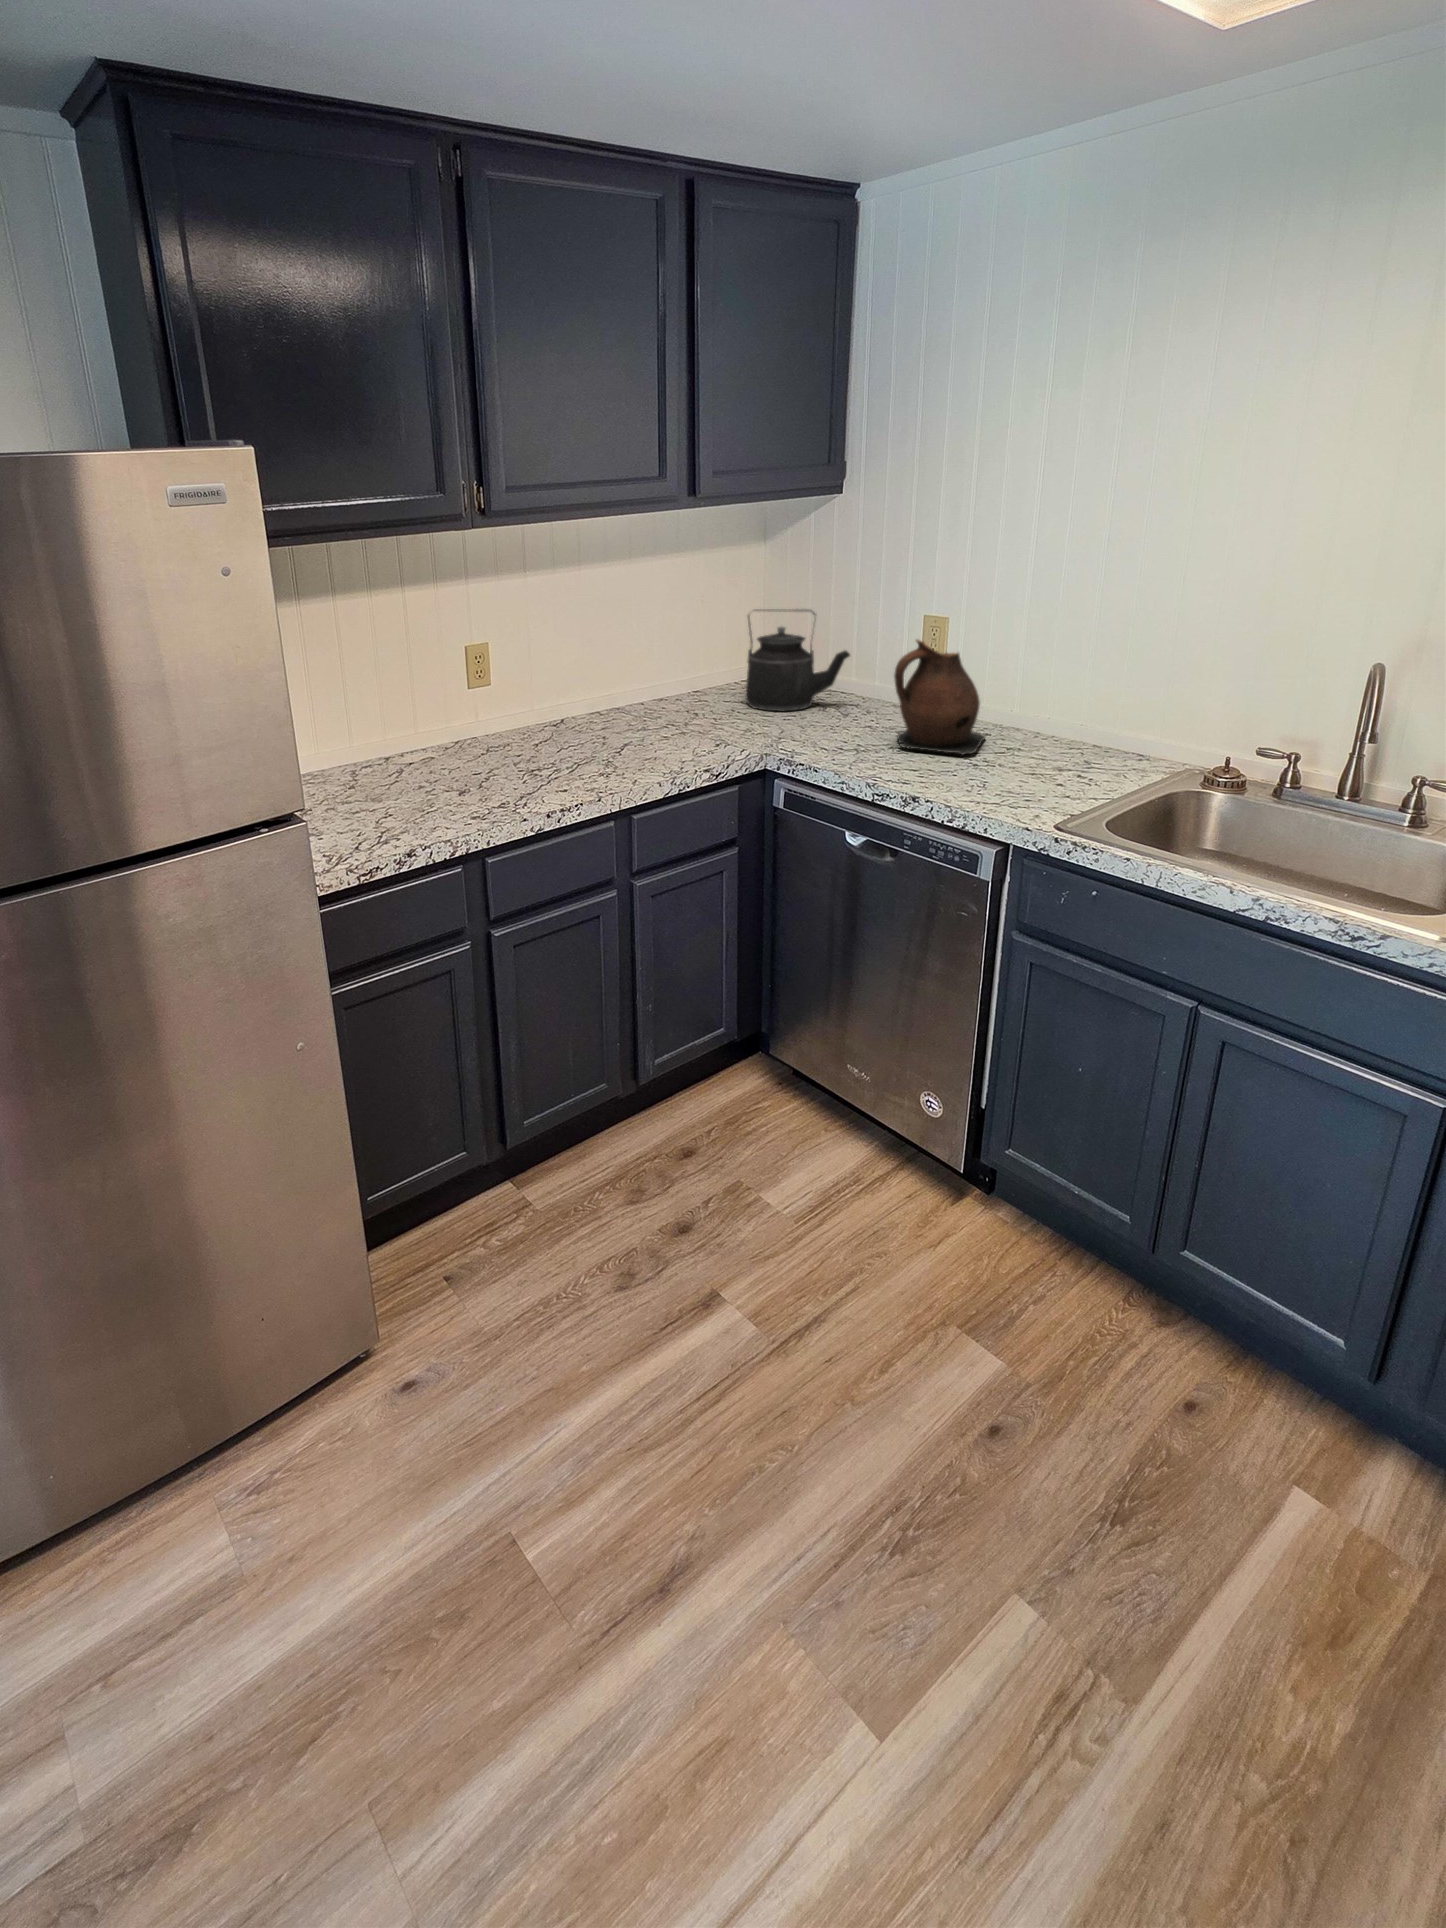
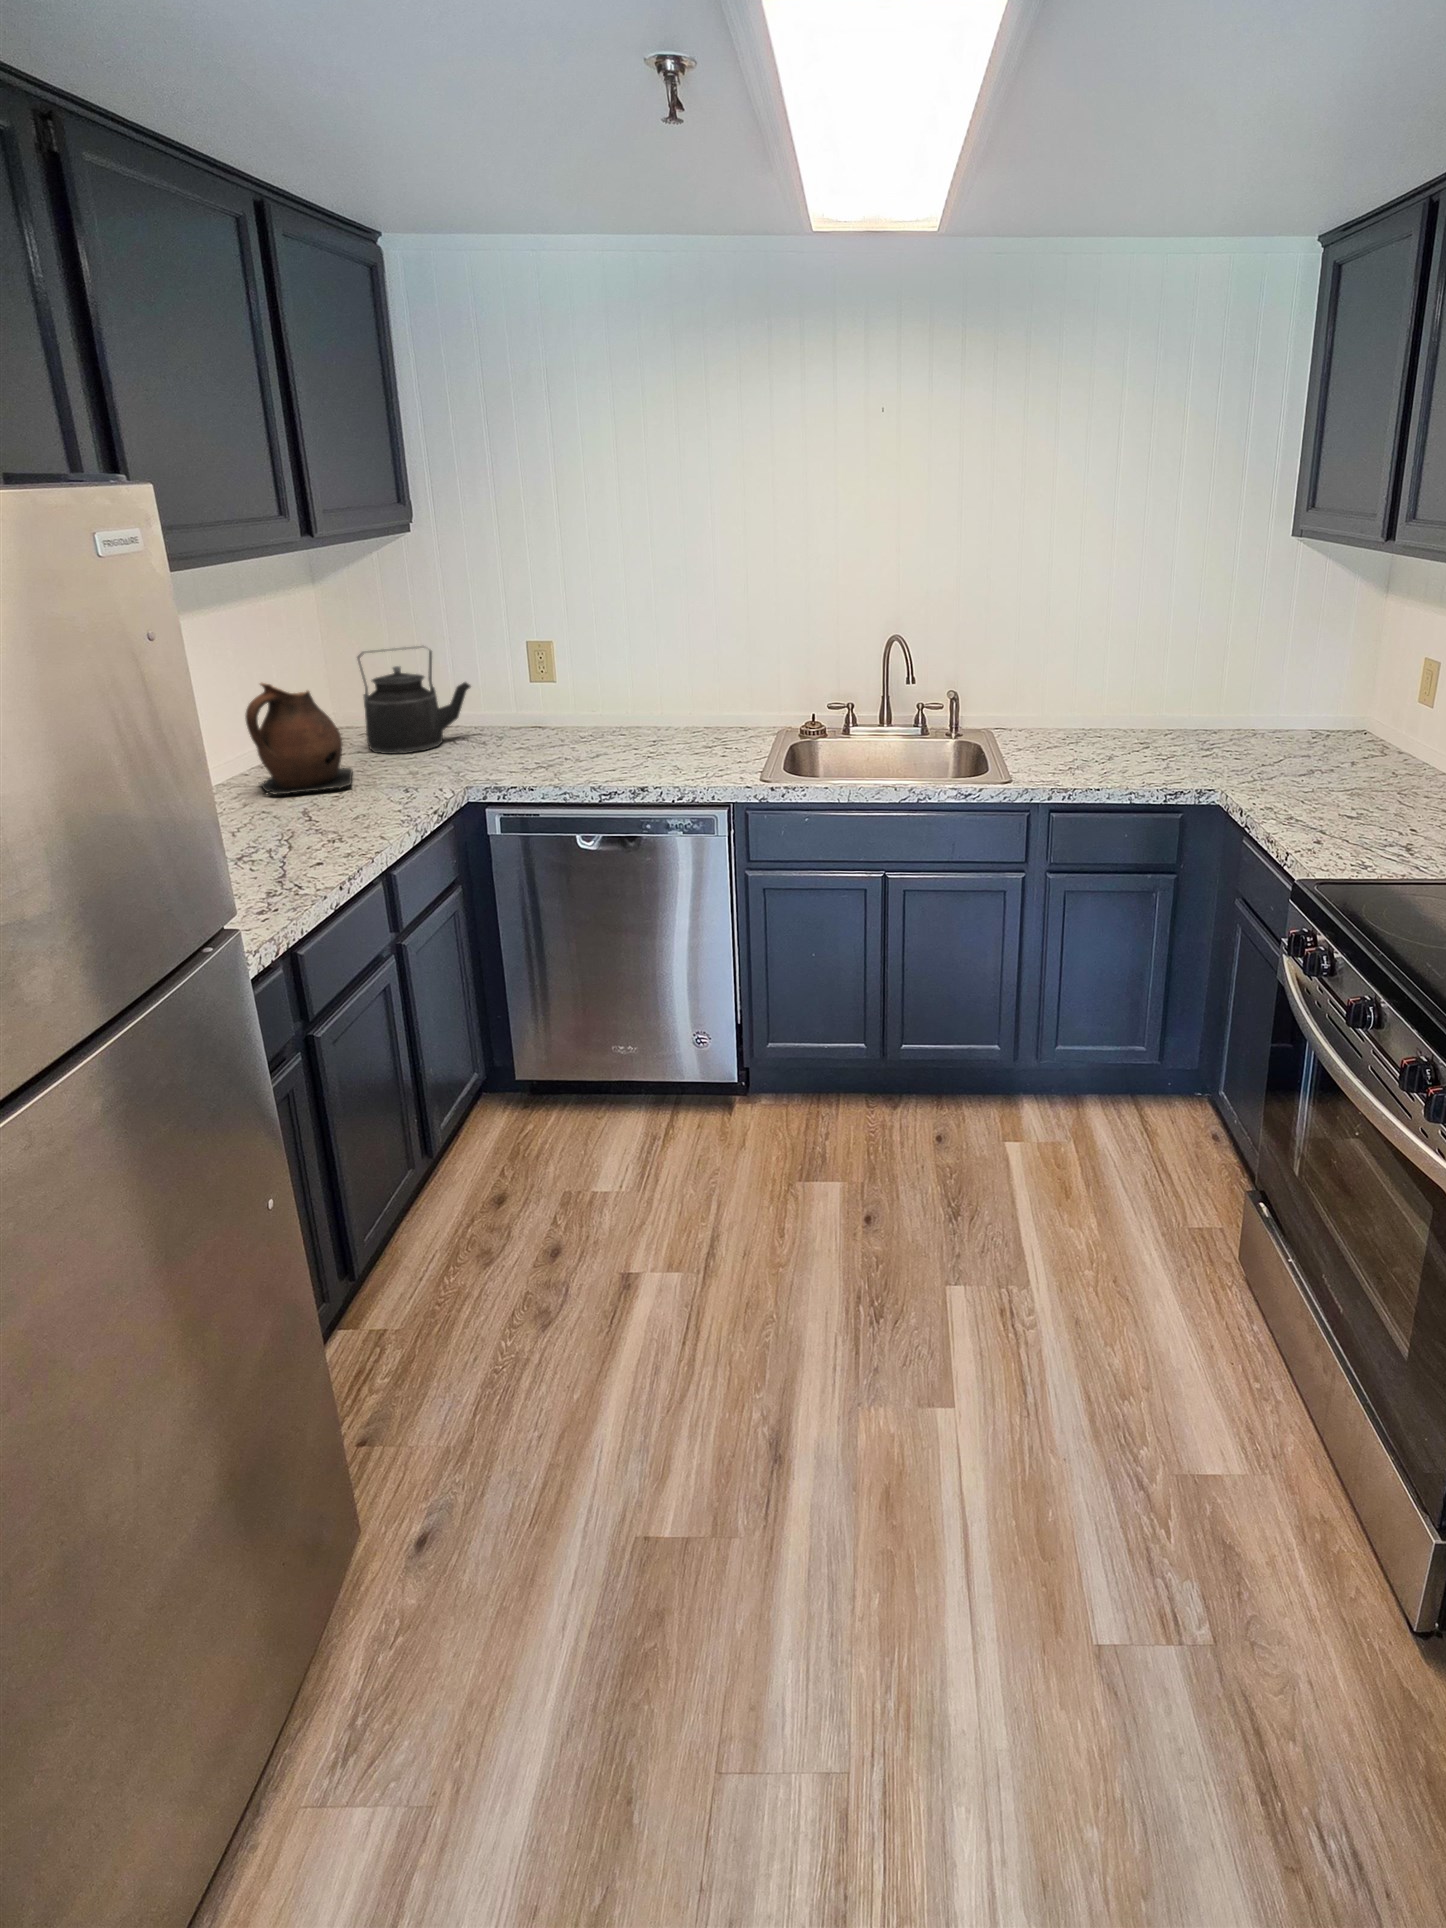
ceramic pitcher: present [894,639,986,755] -> present [245,683,352,794]

